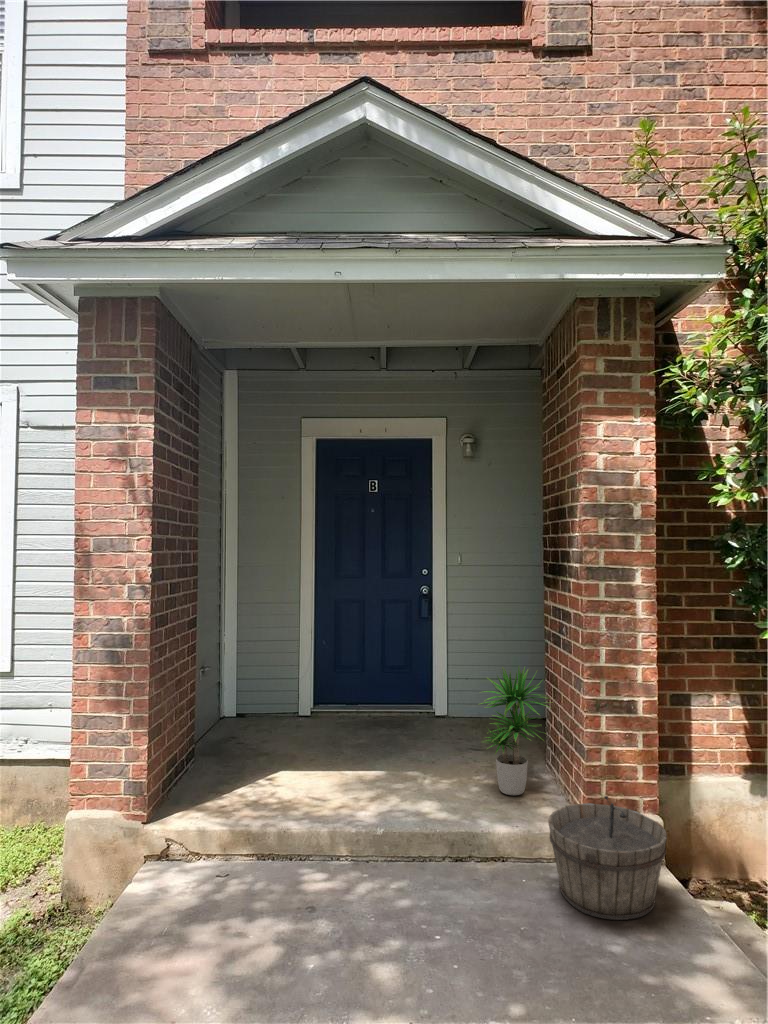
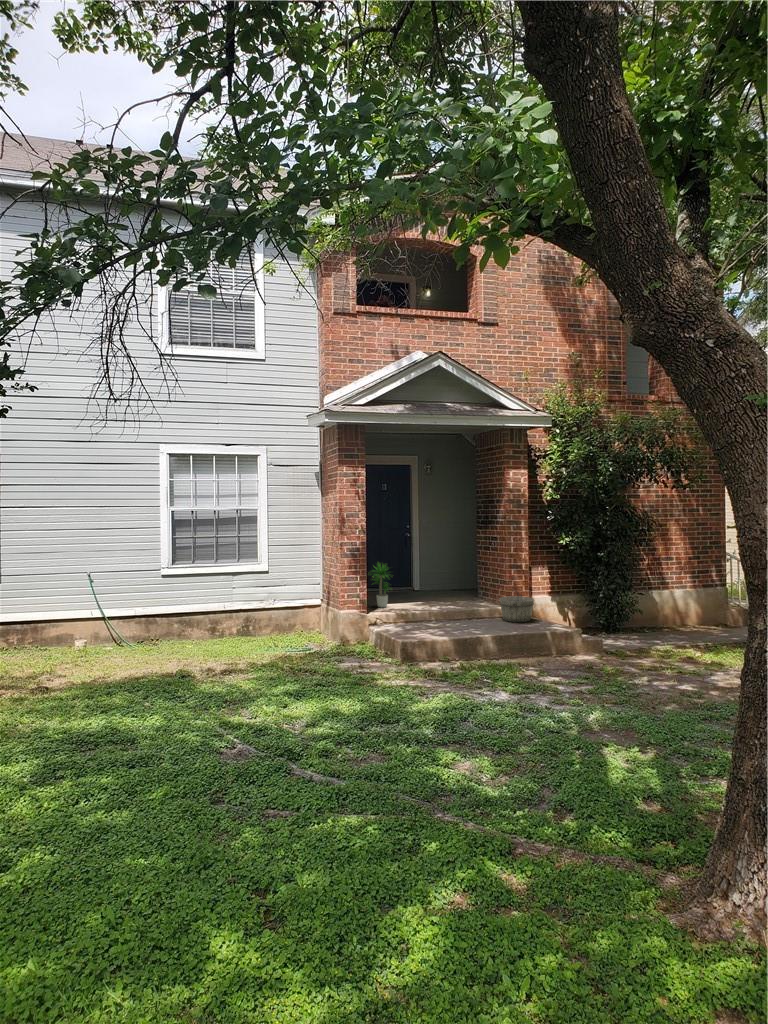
potted plant: present [480,667,548,795] -> present [374,563,388,607]

